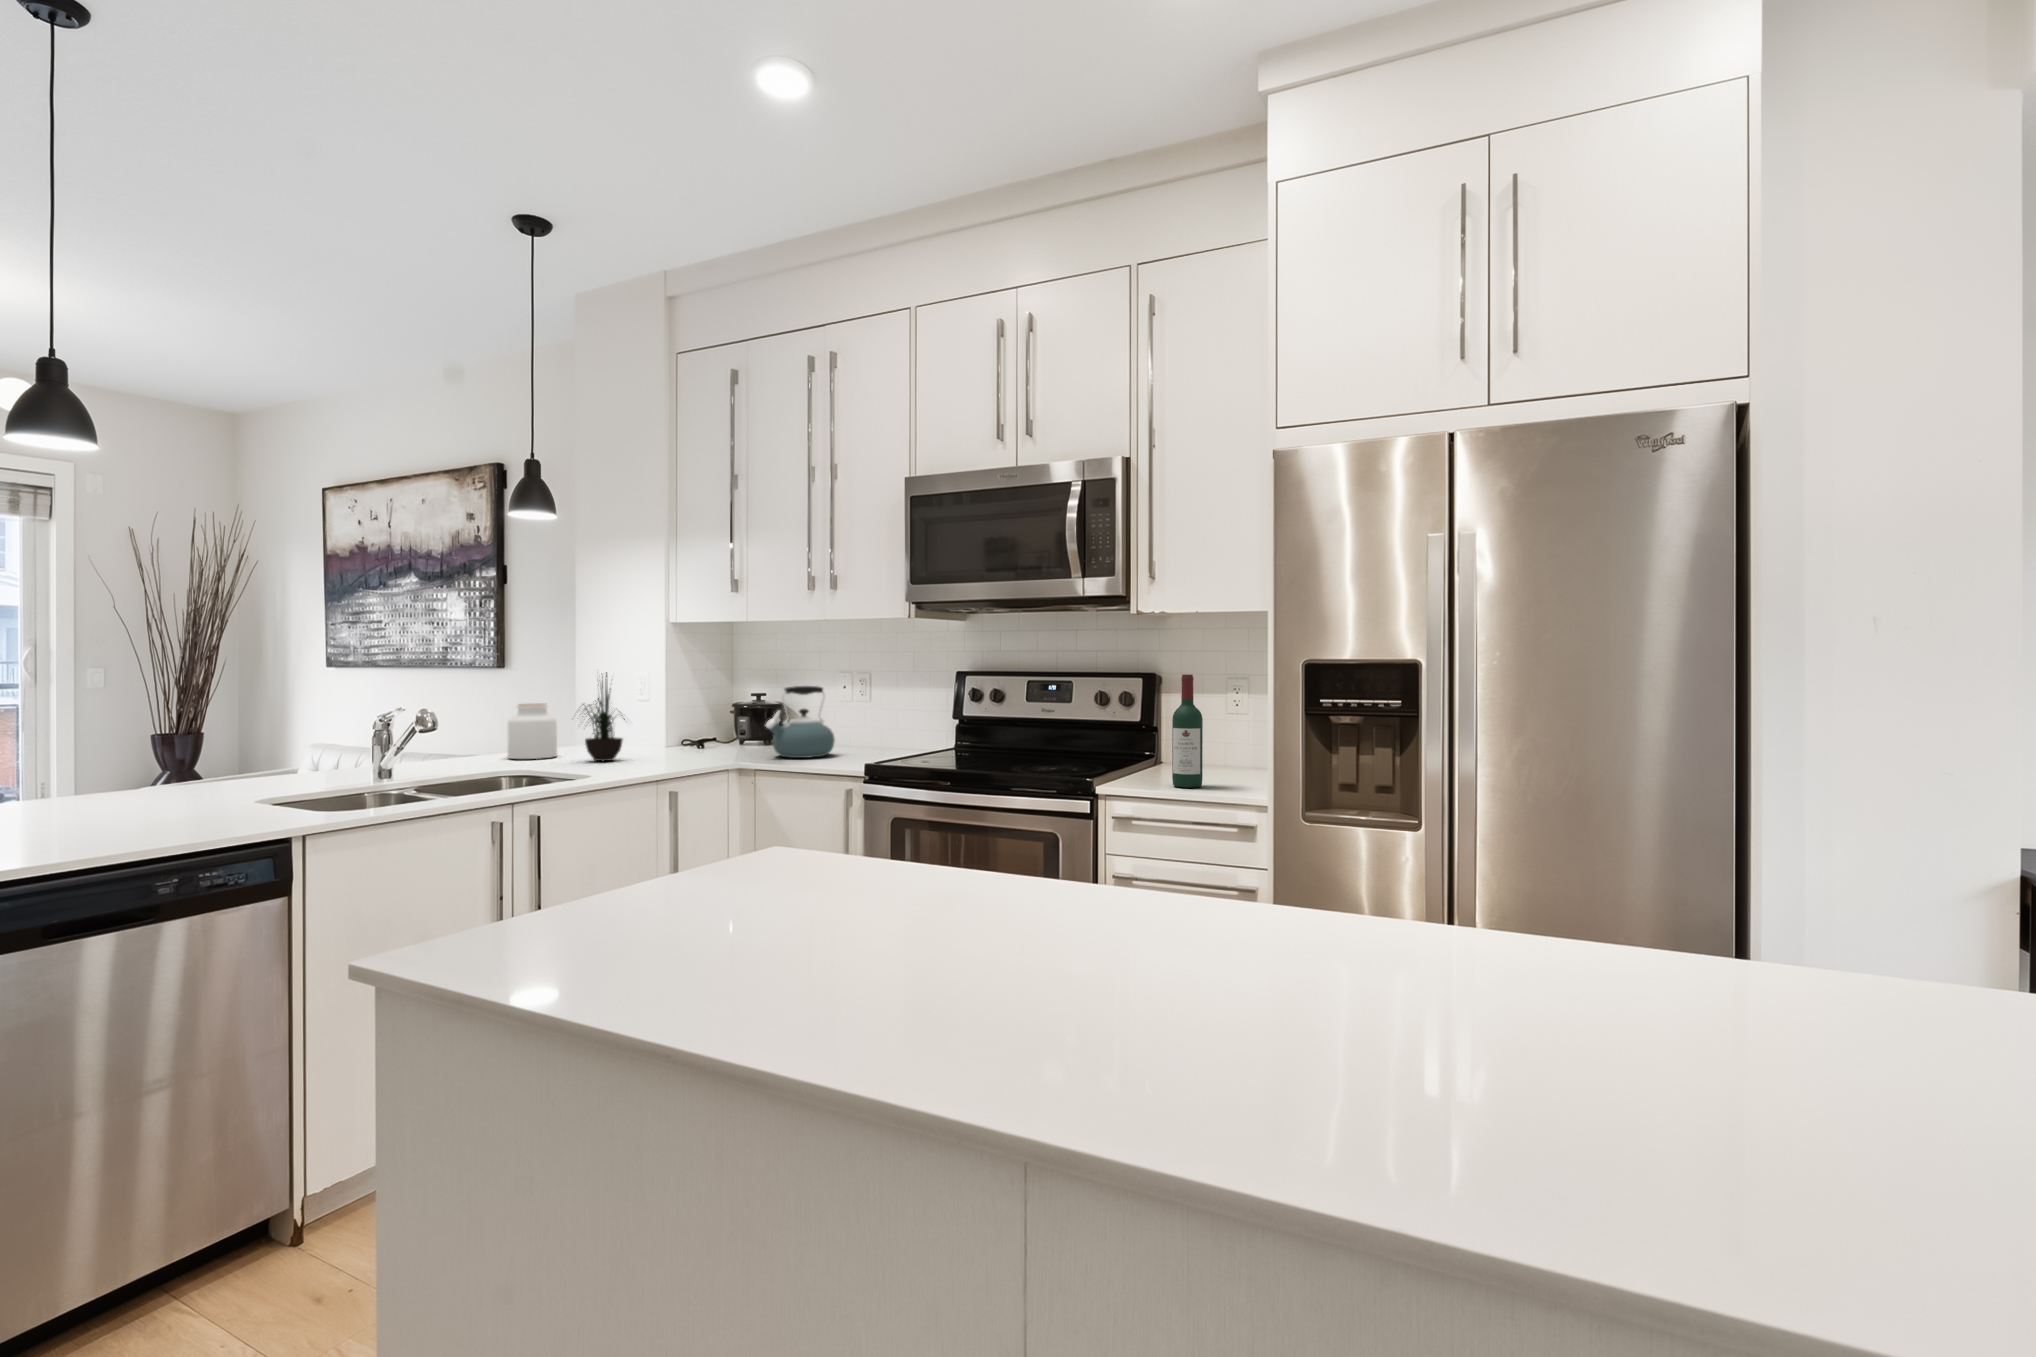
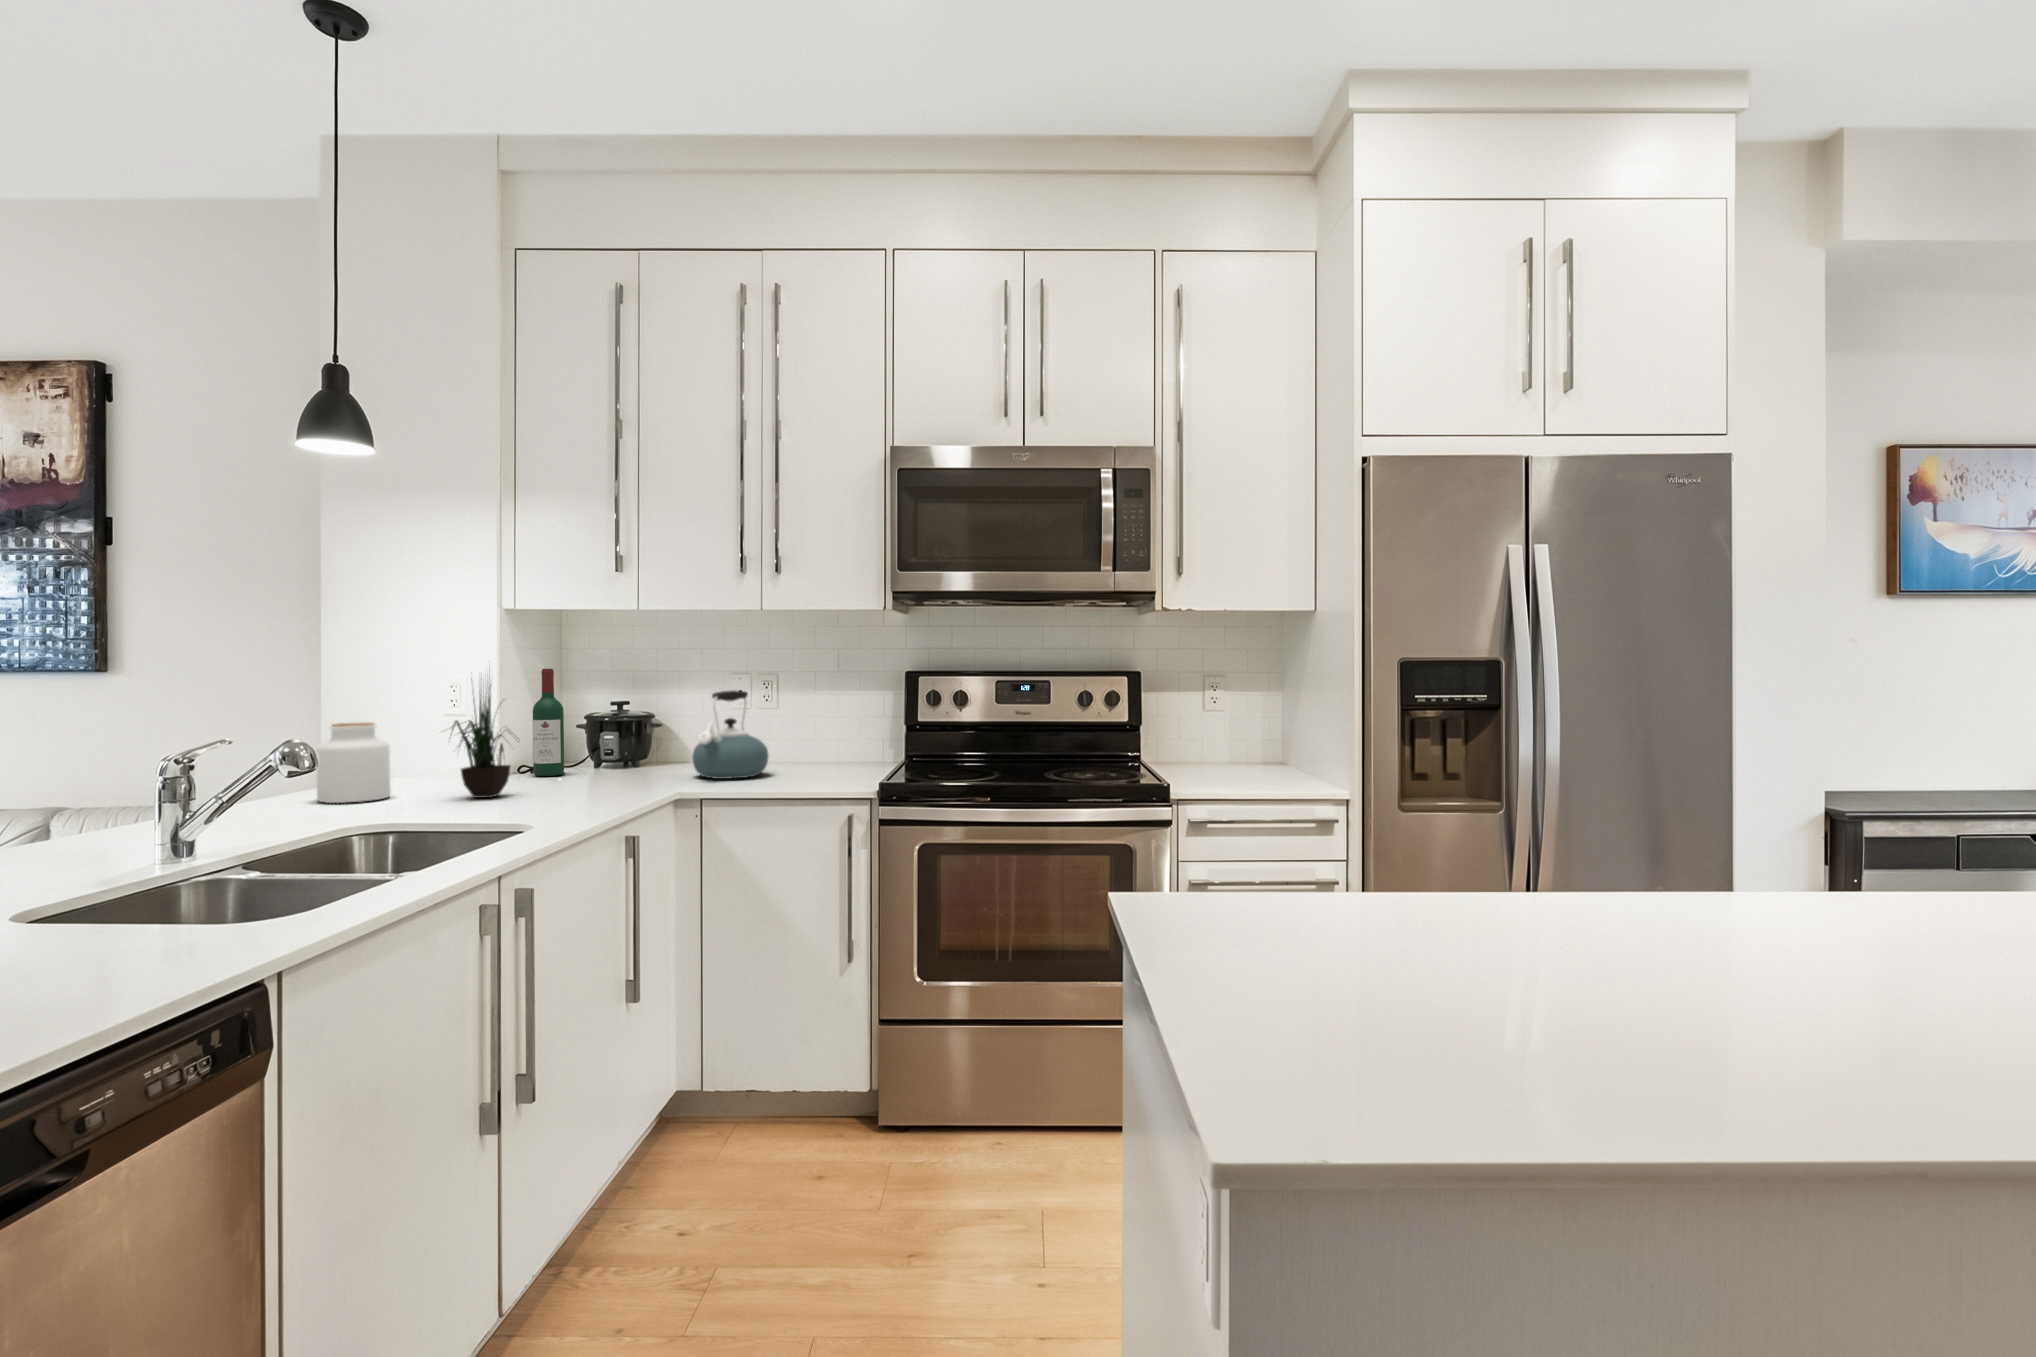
wine bottle: present [1172,674,1203,788] -> present [533,669,564,776]

